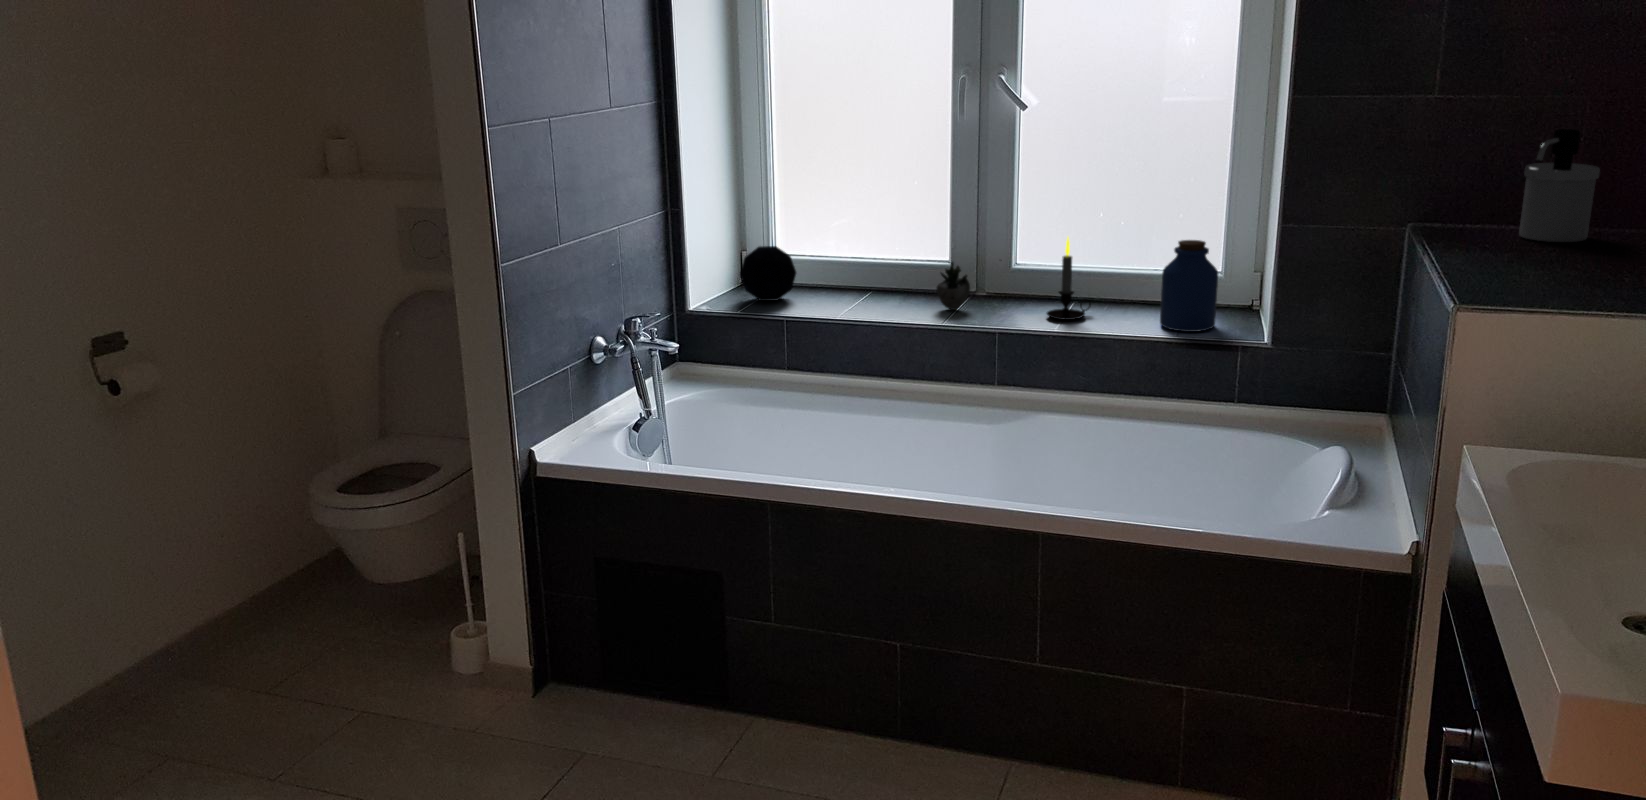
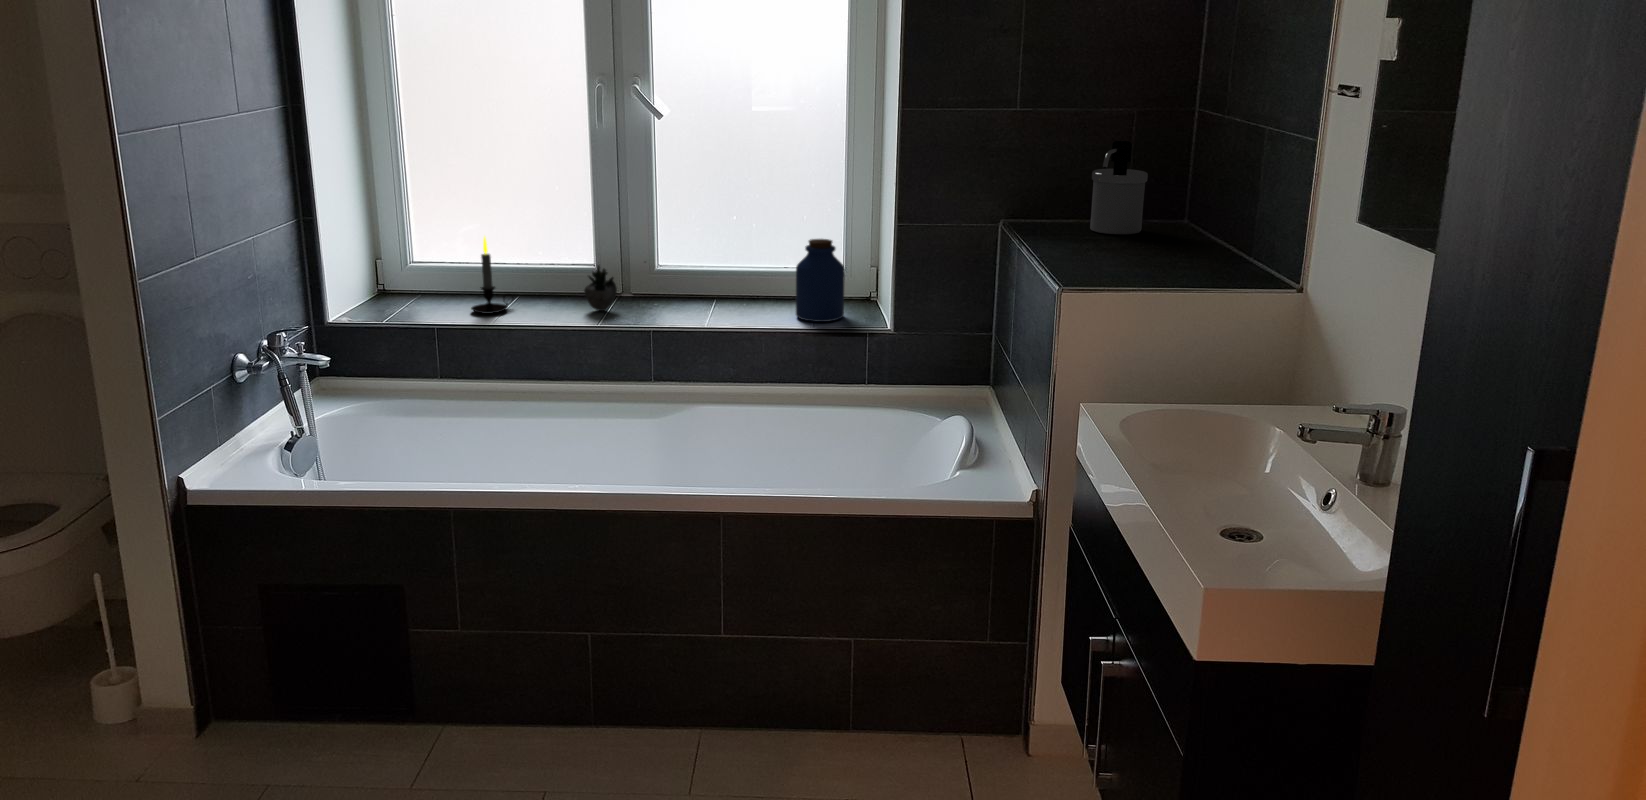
candle: present [1047,237,1091,320] -> present [471,237,513,314]
decorative orb: present [740,246,796,301] -> none [379,254,439,310]

